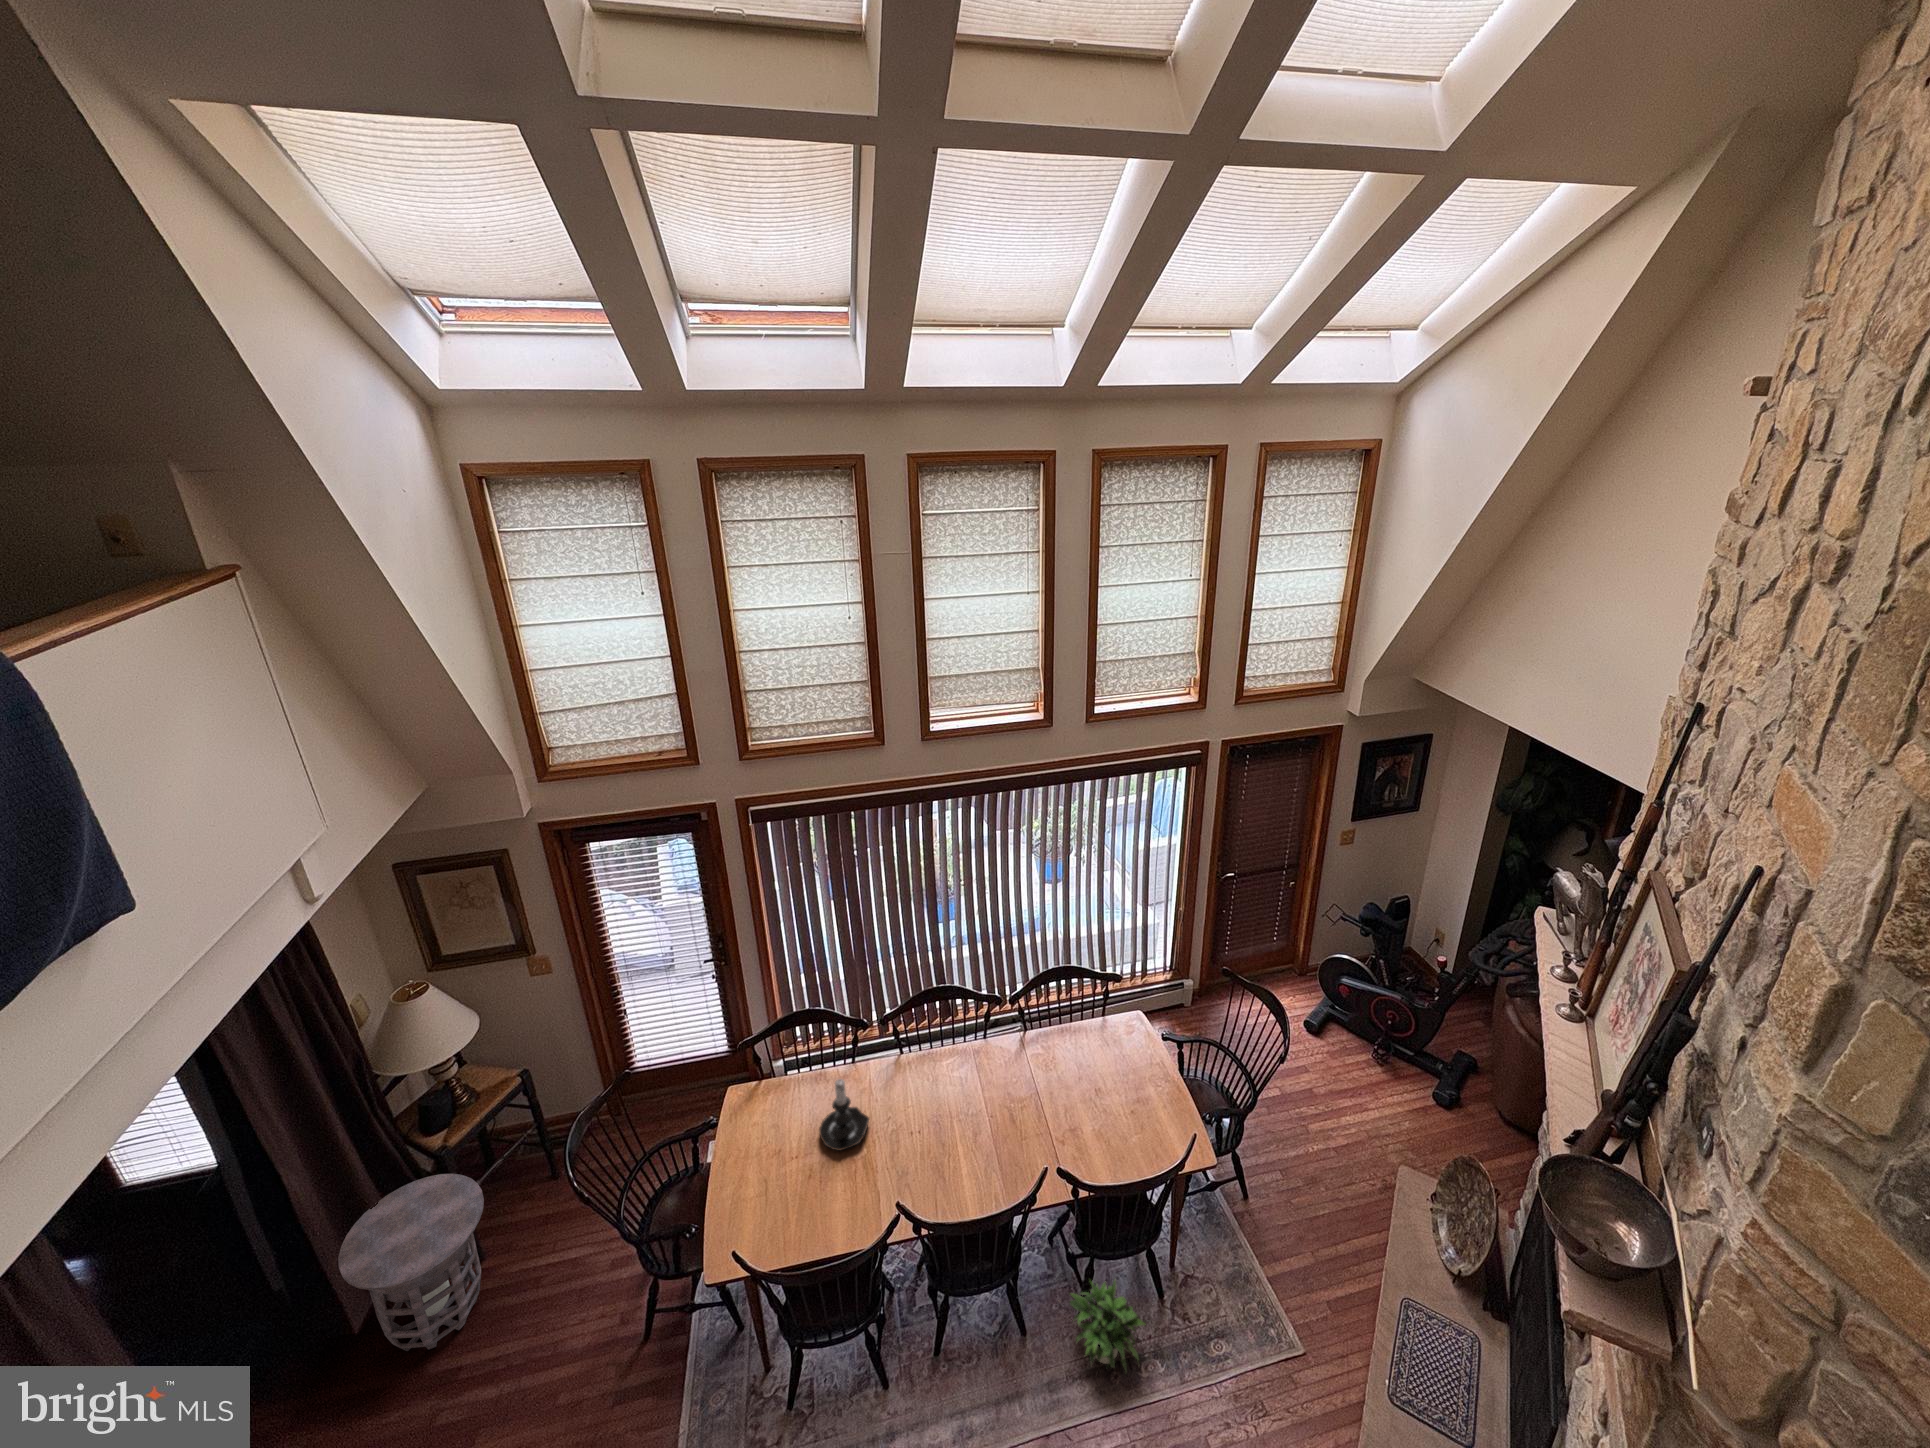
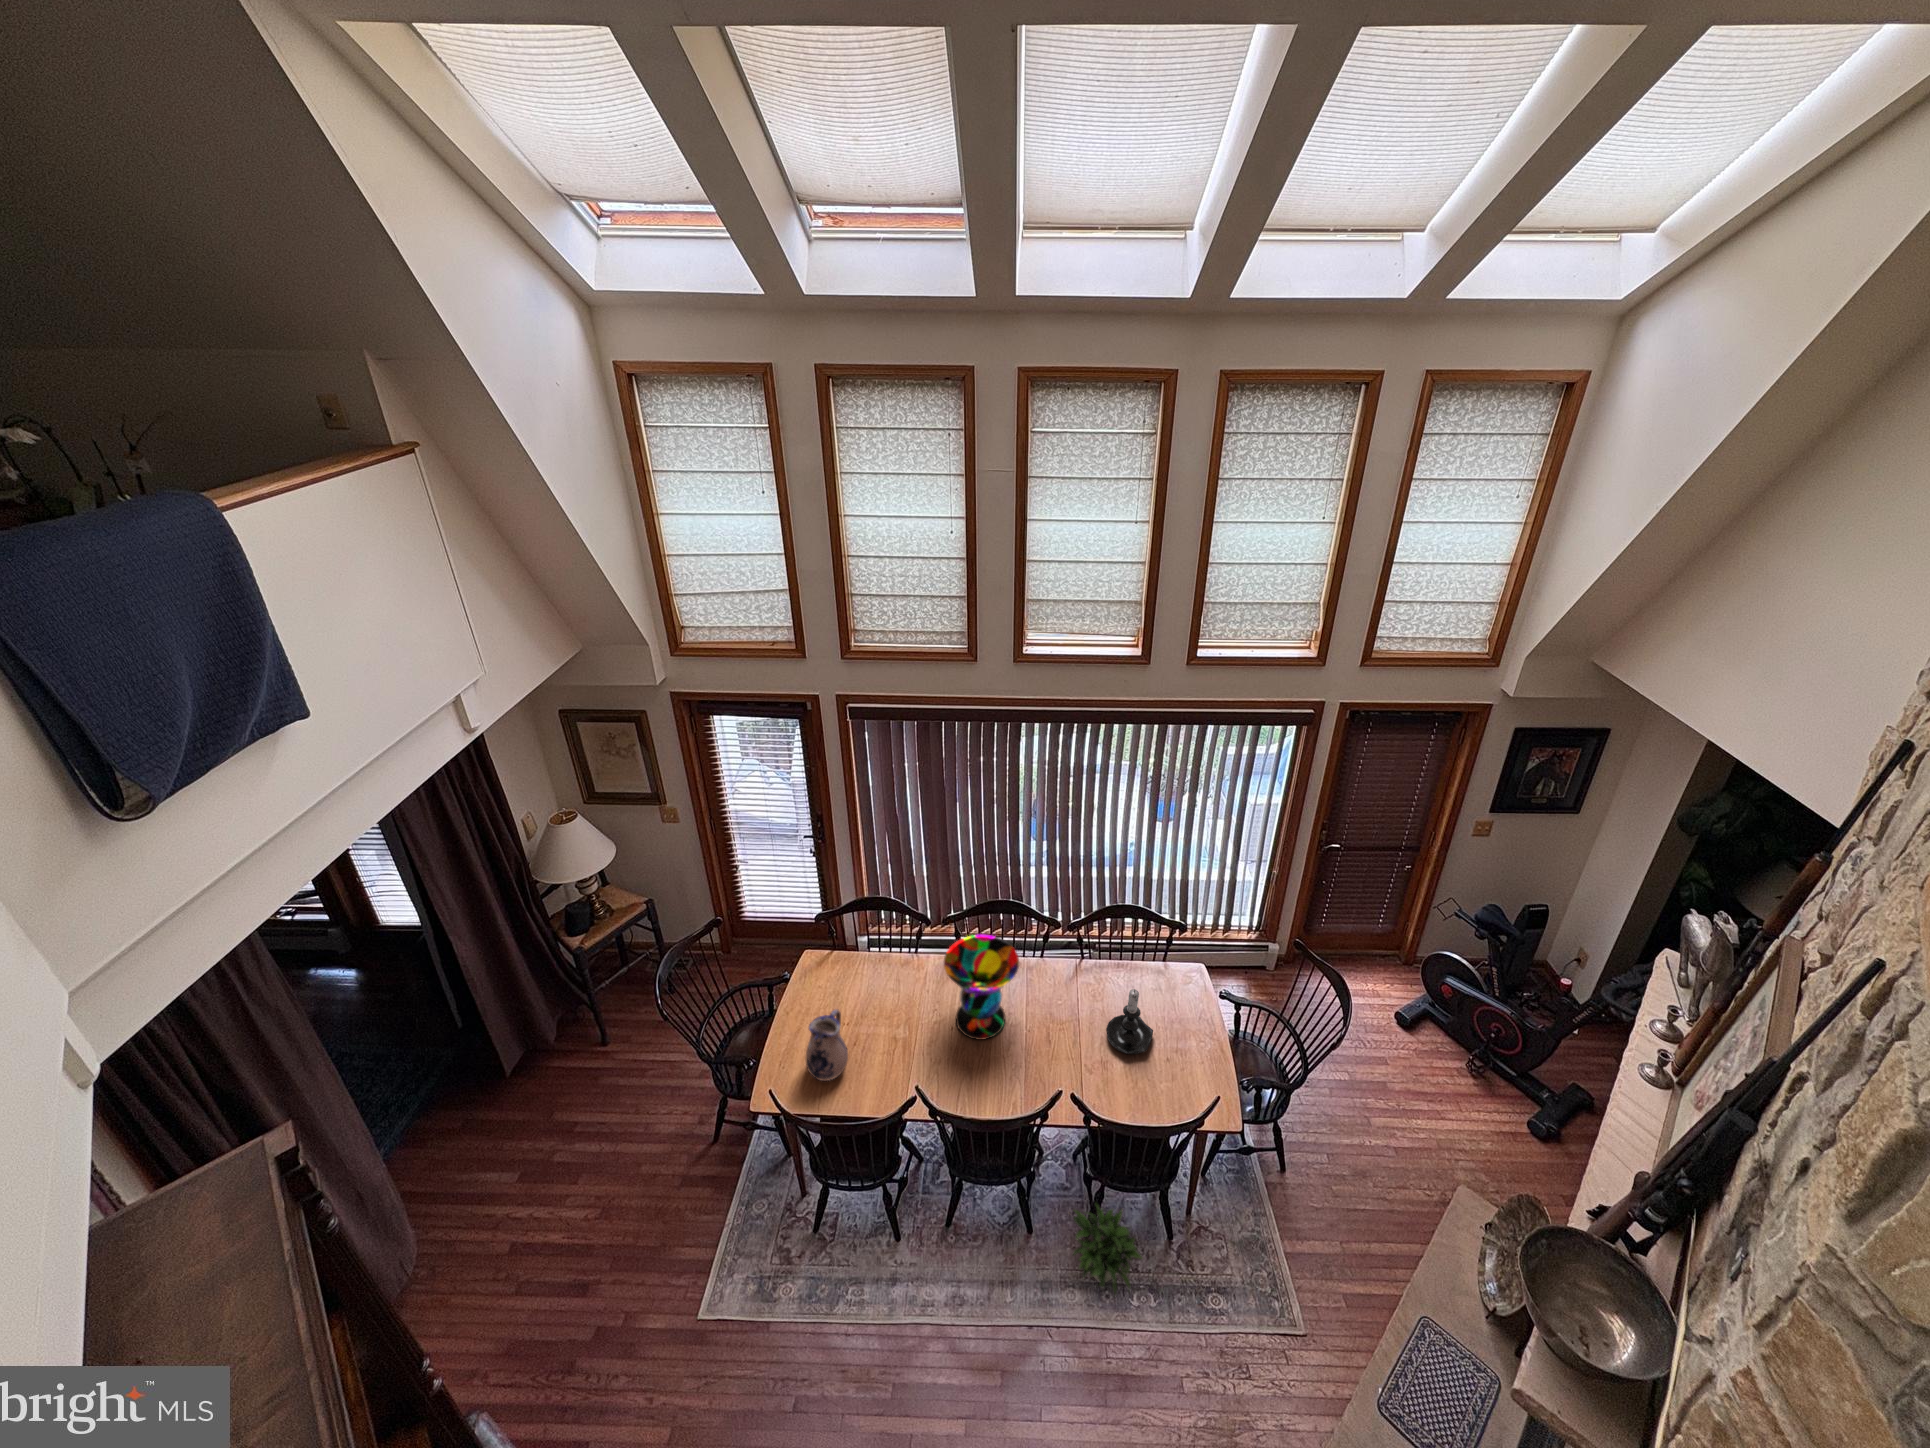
decorative bowl: none [901,1023,980,1138] -> present [944,935,1019,1040]
candle holder: present [819,1079,869,1150] -> present [1106,989,1153,1054]
ceramic pitcher: none [764,1139,812,1225] -> present [806,1009,848,1081]
side table: present [338,1174,484,1351] -> none [494,970,603,1104]

